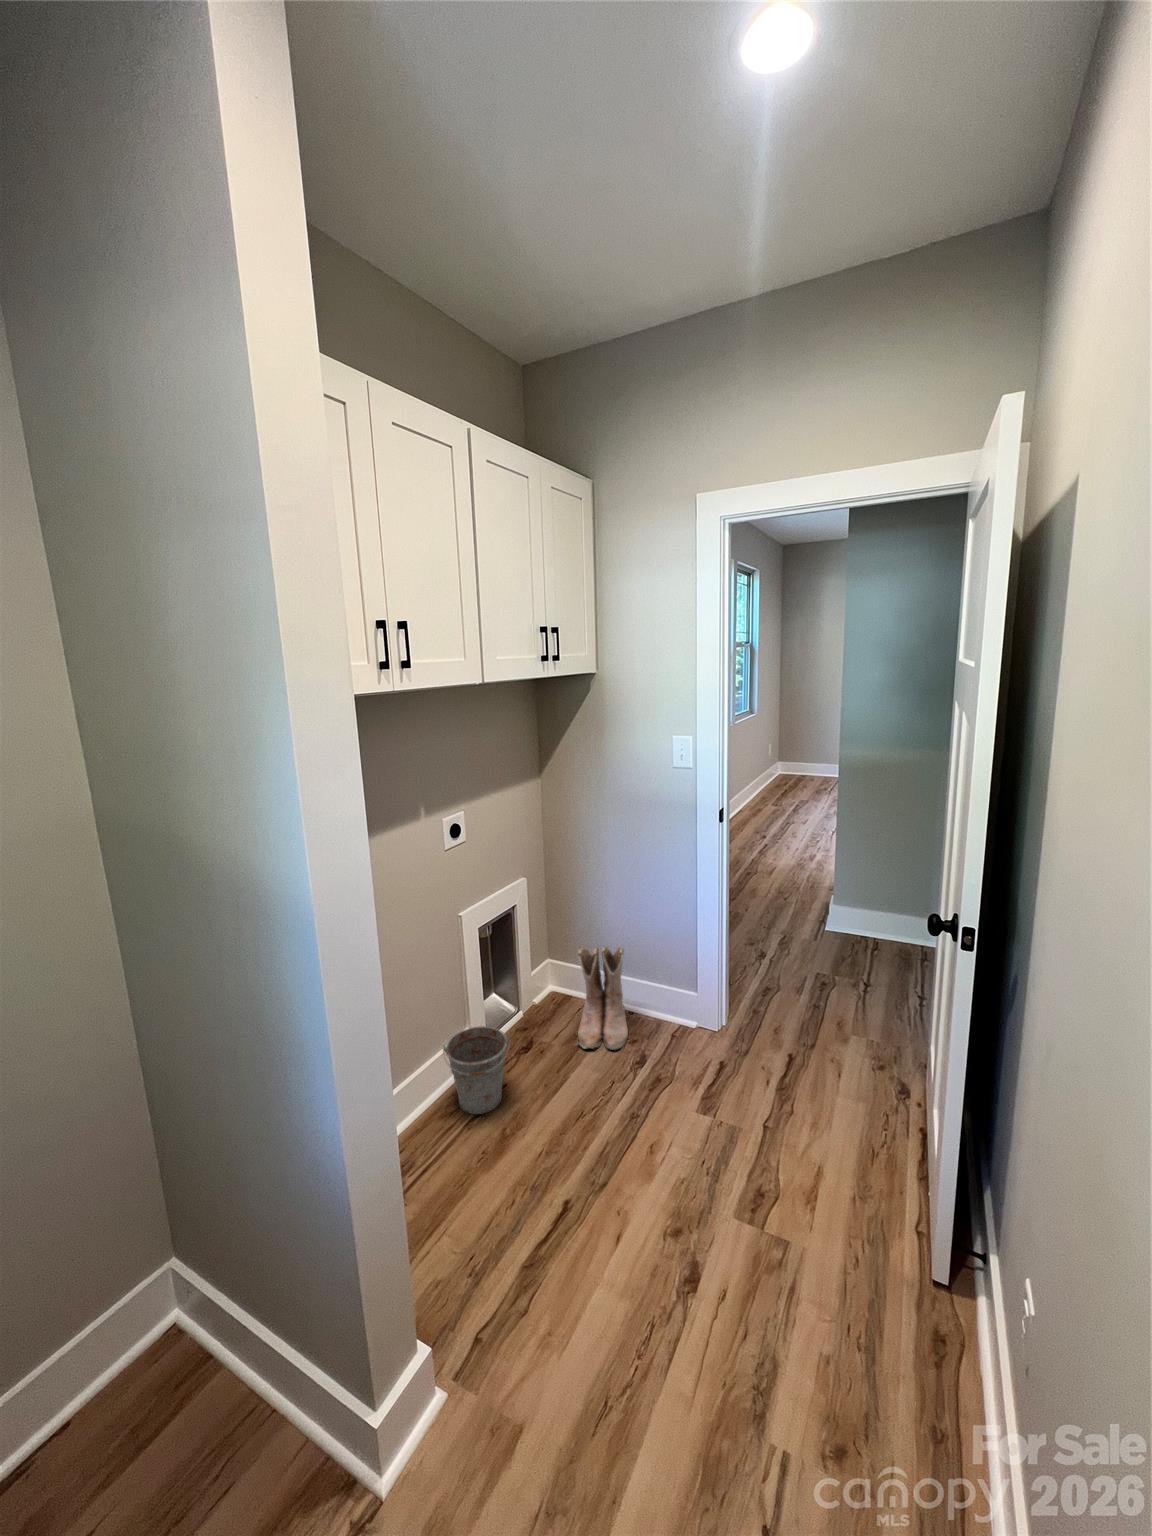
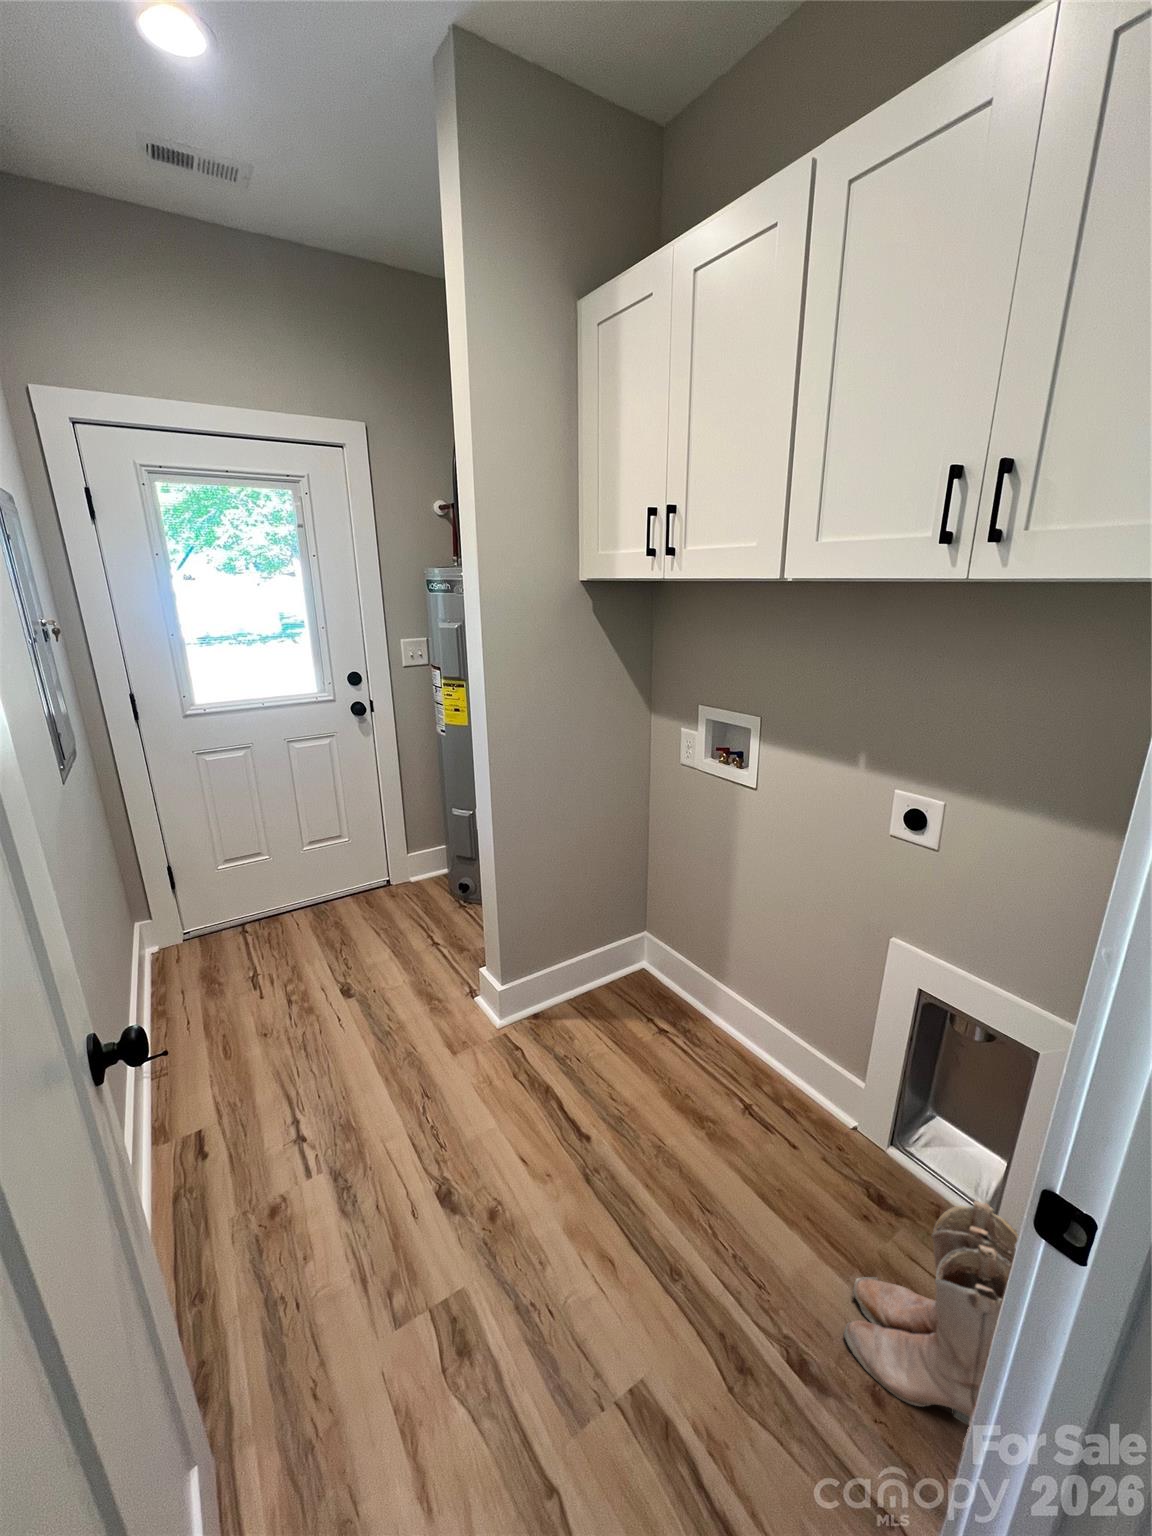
bucket: present [443,1026,510,1114] -> none [736,1023,826,1139]

